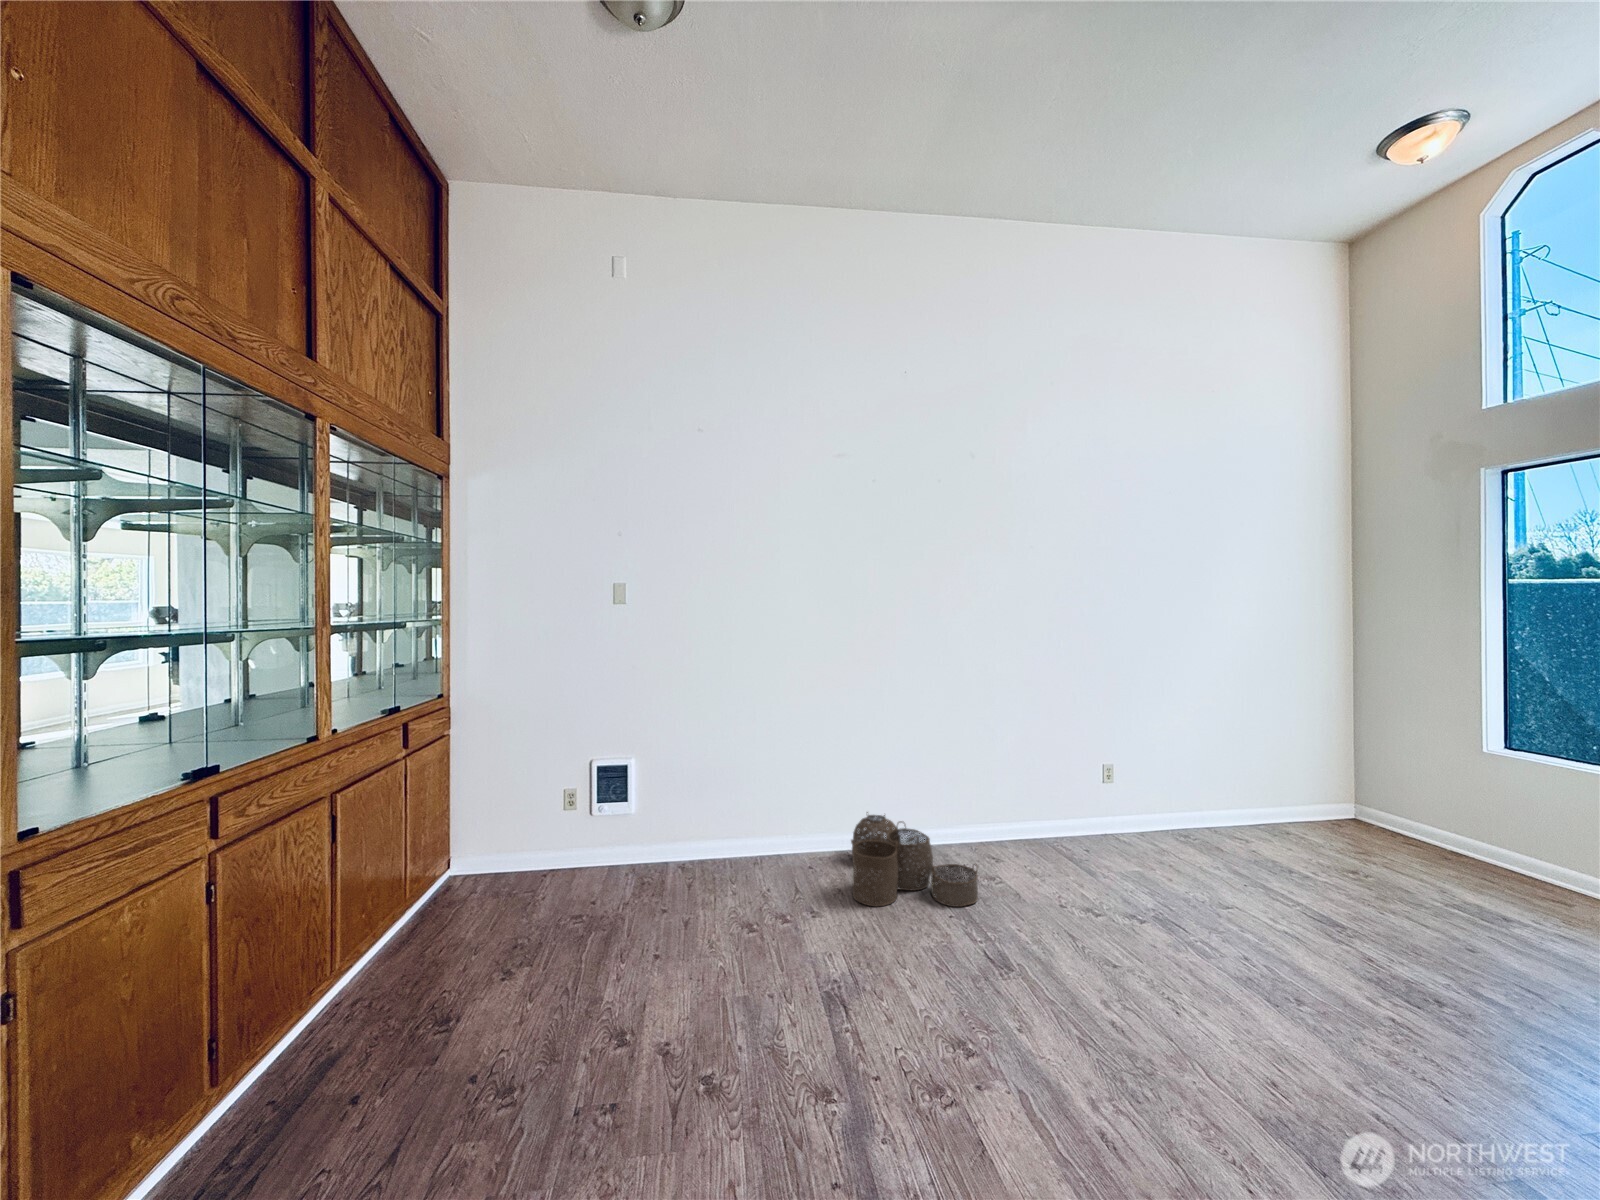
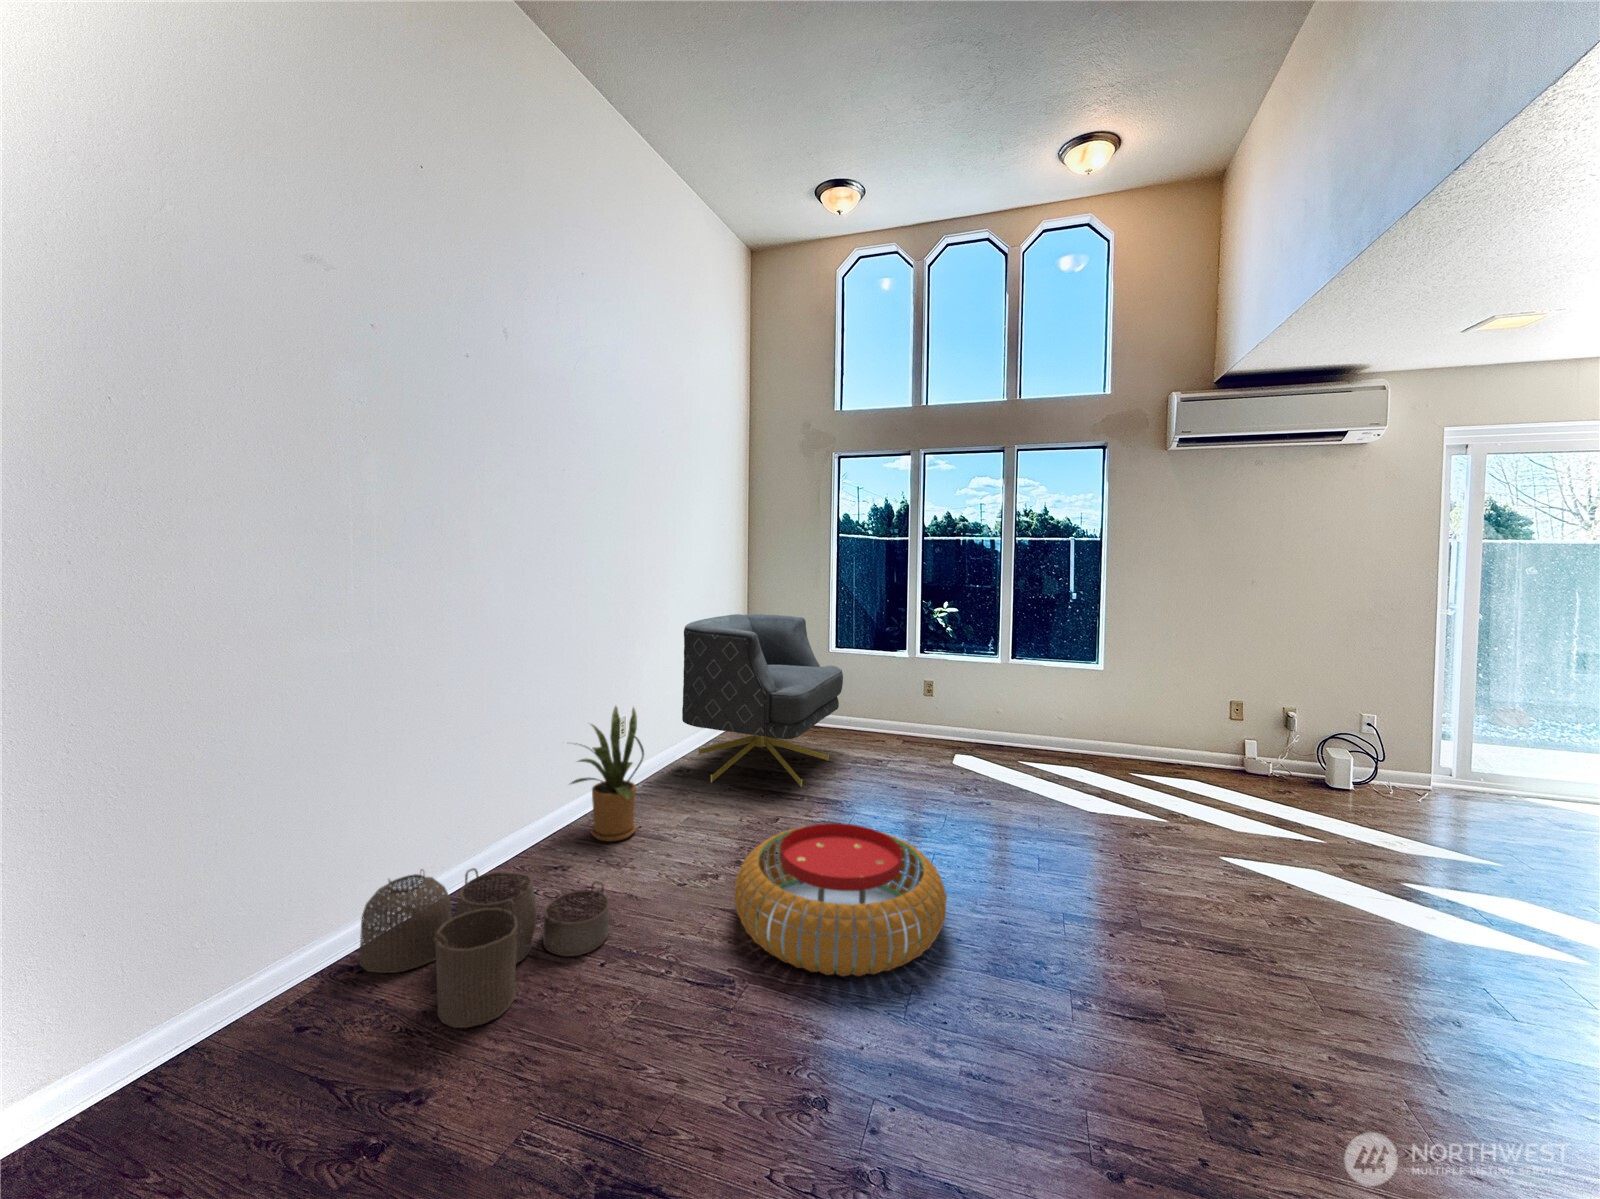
armchair: none [1178,686,1436,895] -> present [682,614,843,787]
house plant: none [1019,748,1090,862] -> present [571,706,644,842]
pouf: none [1044,889,1291,1056] -> present [734,823,947,976]

